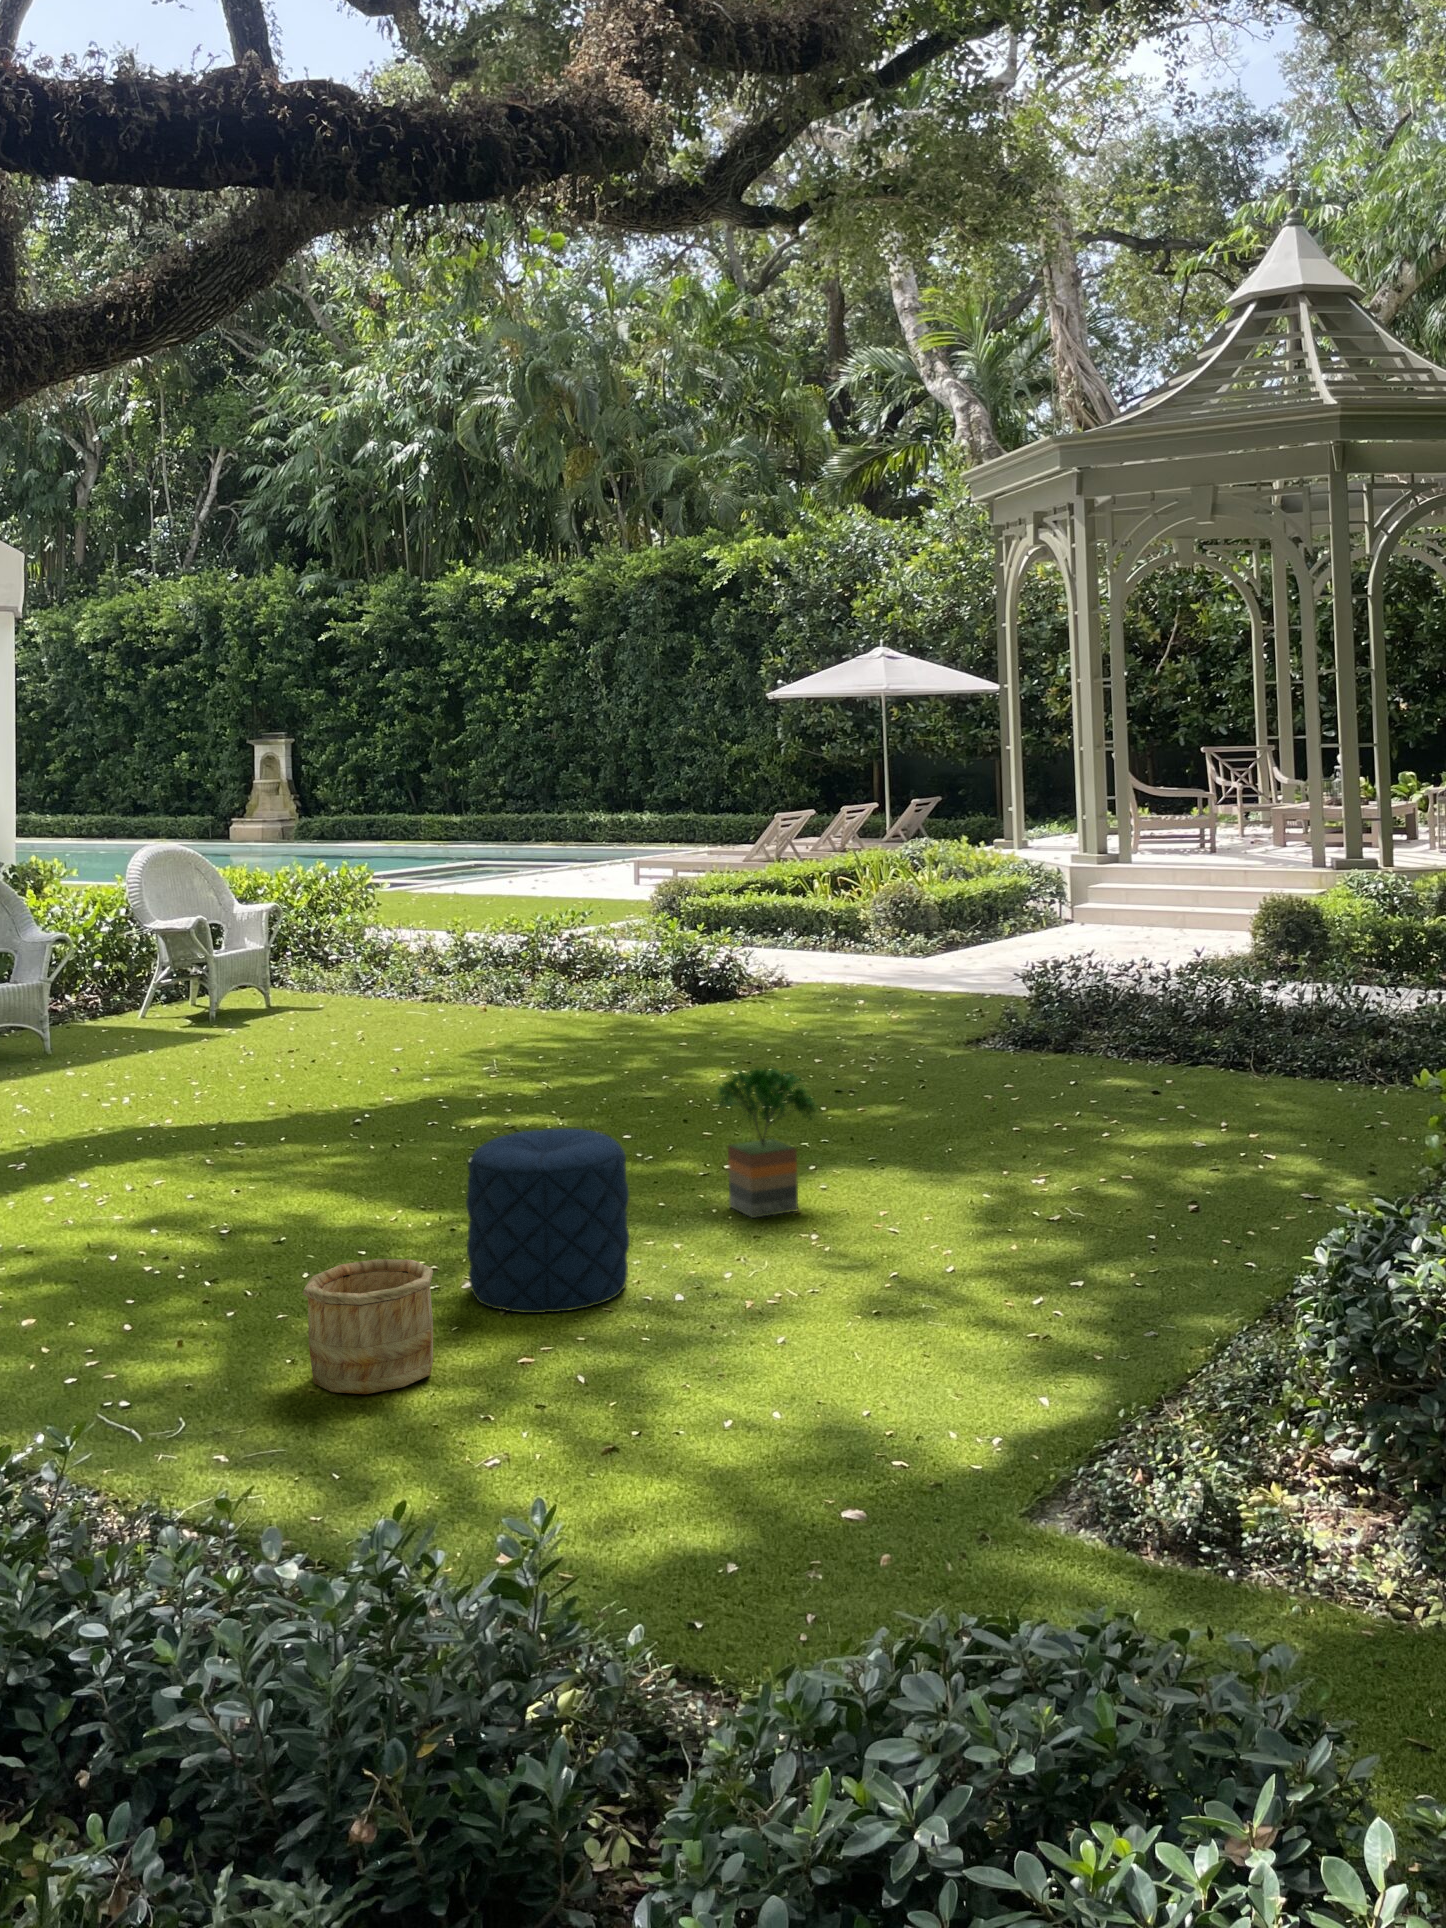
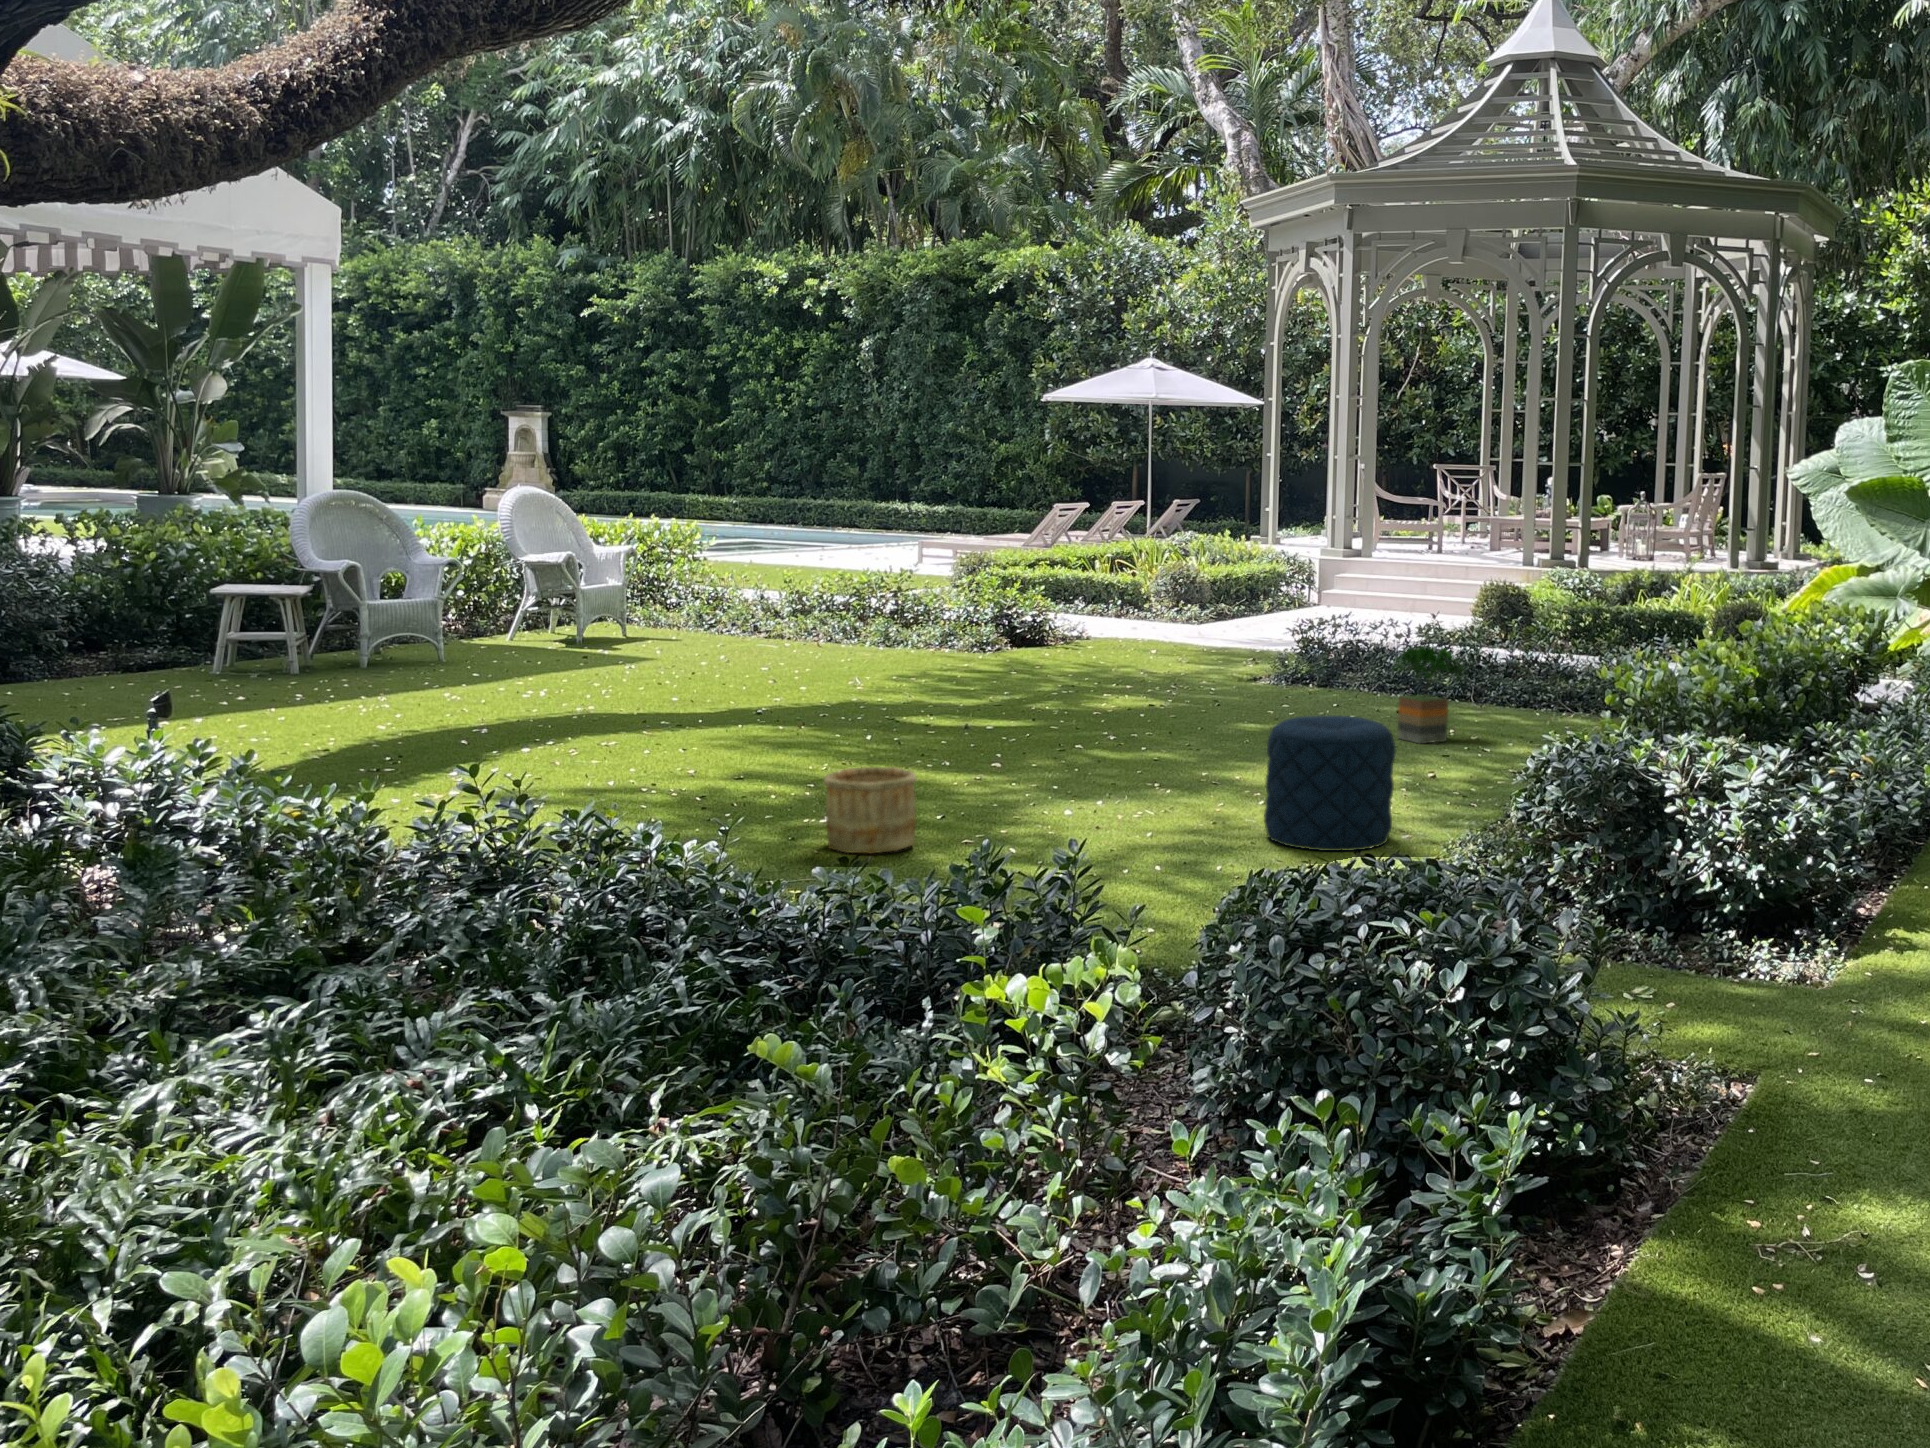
potted tree: present [717,1069,817,1218] -> present [1395,646,1464,744]
pouf: present [466,1129,629,1313] -> present [1264,716,1396,851]

